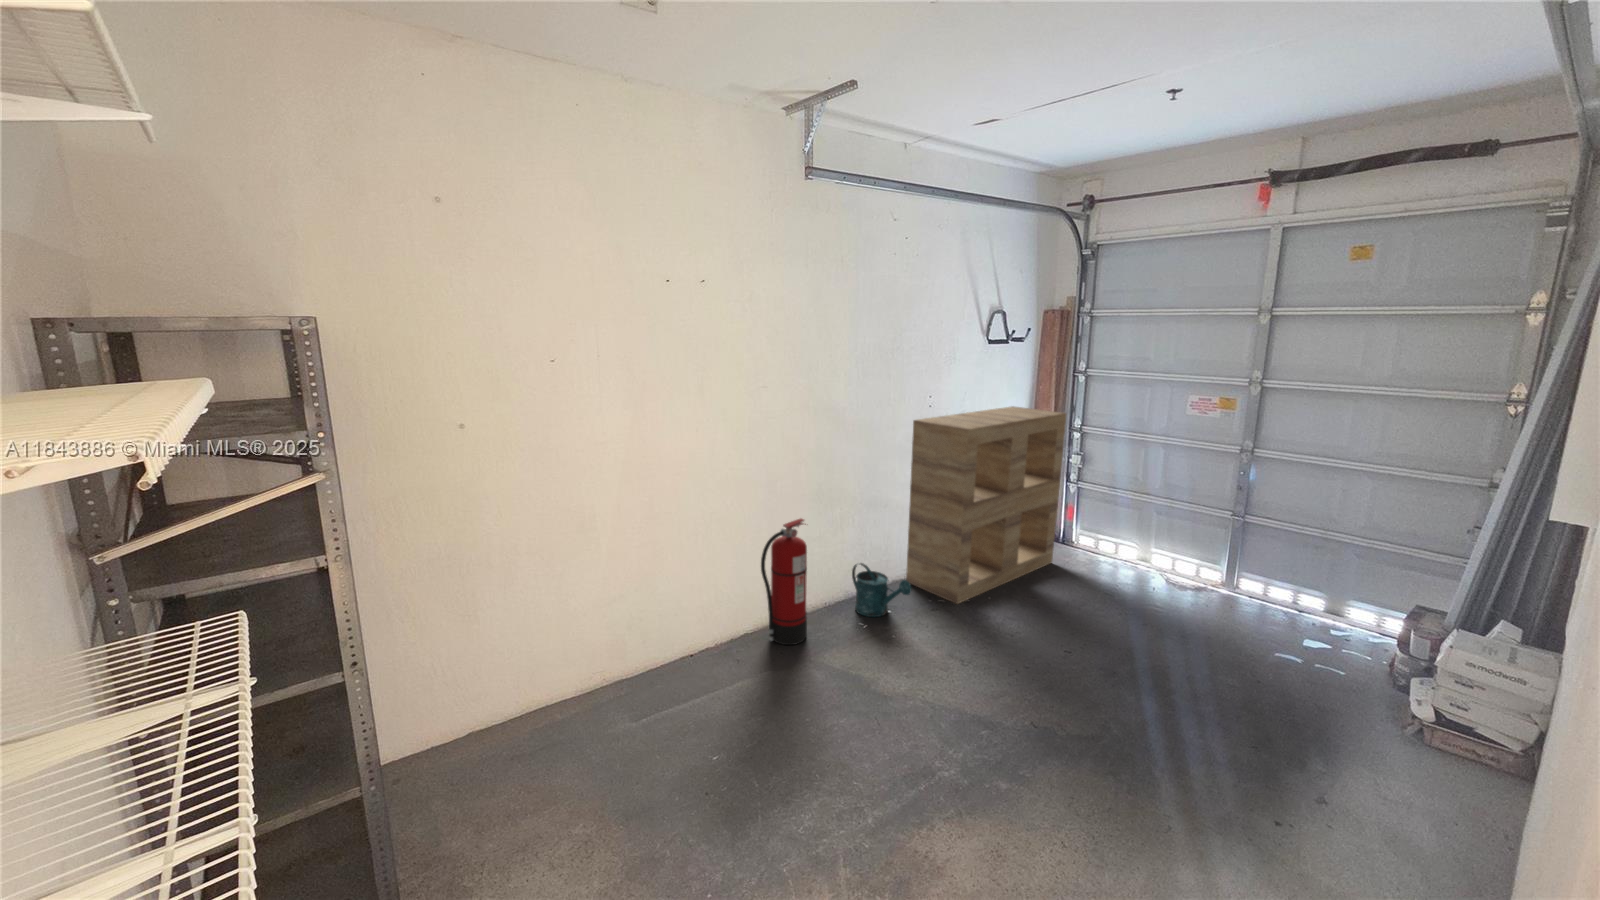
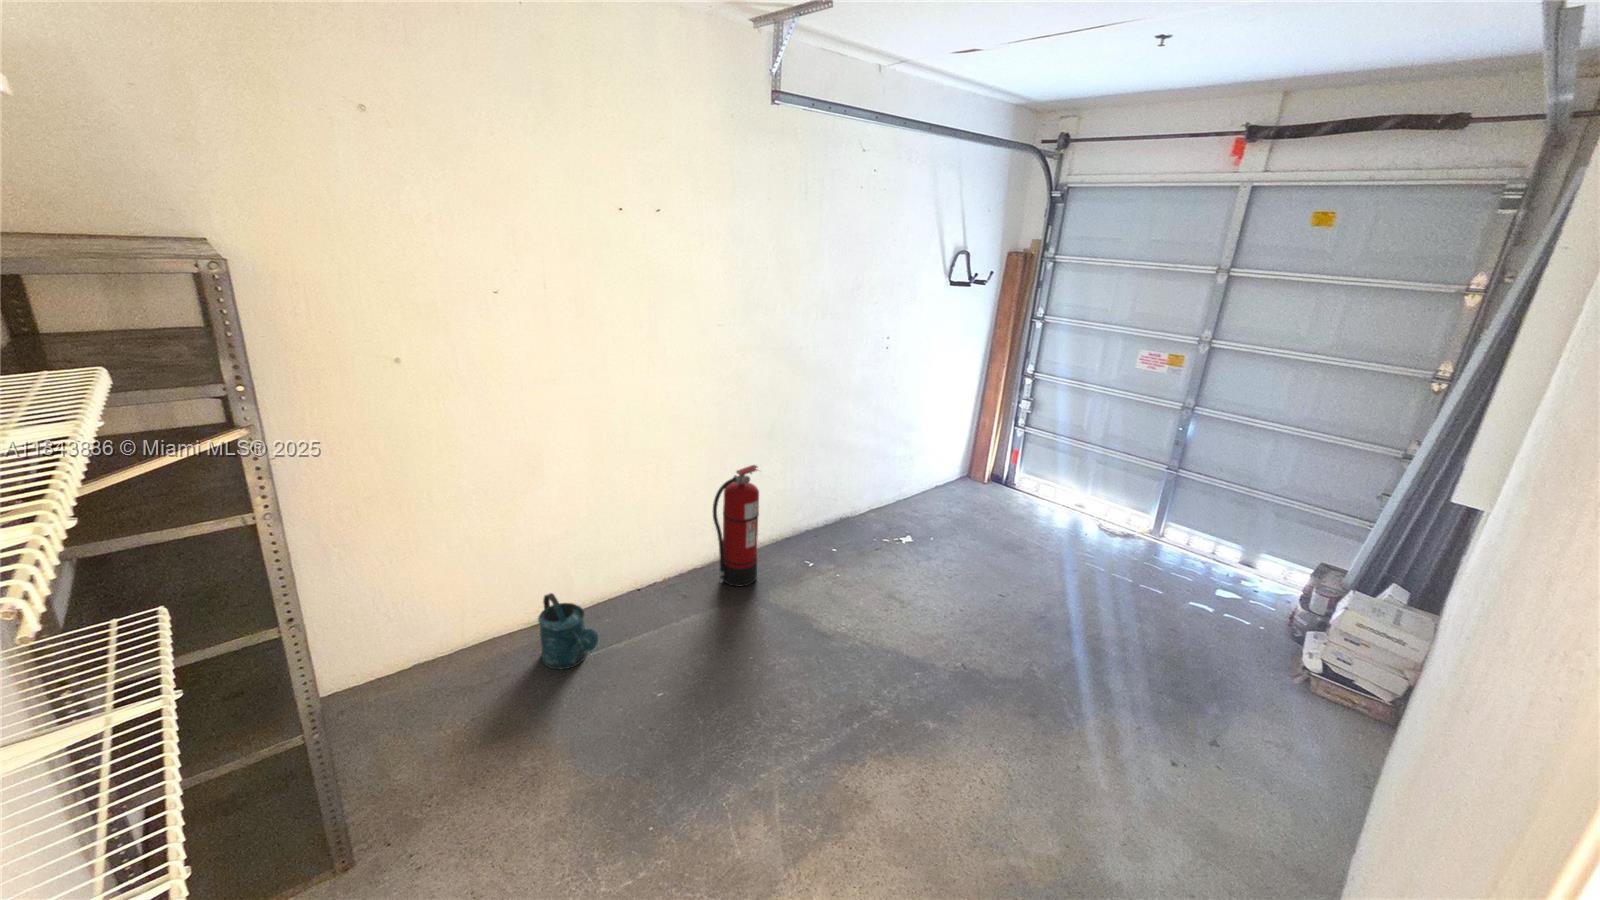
shelving unit: present [906,406,1066,604] -> none [856,351,1022,546]
watering can: present [852,563,911,617] -> present [538,593,598,670]

